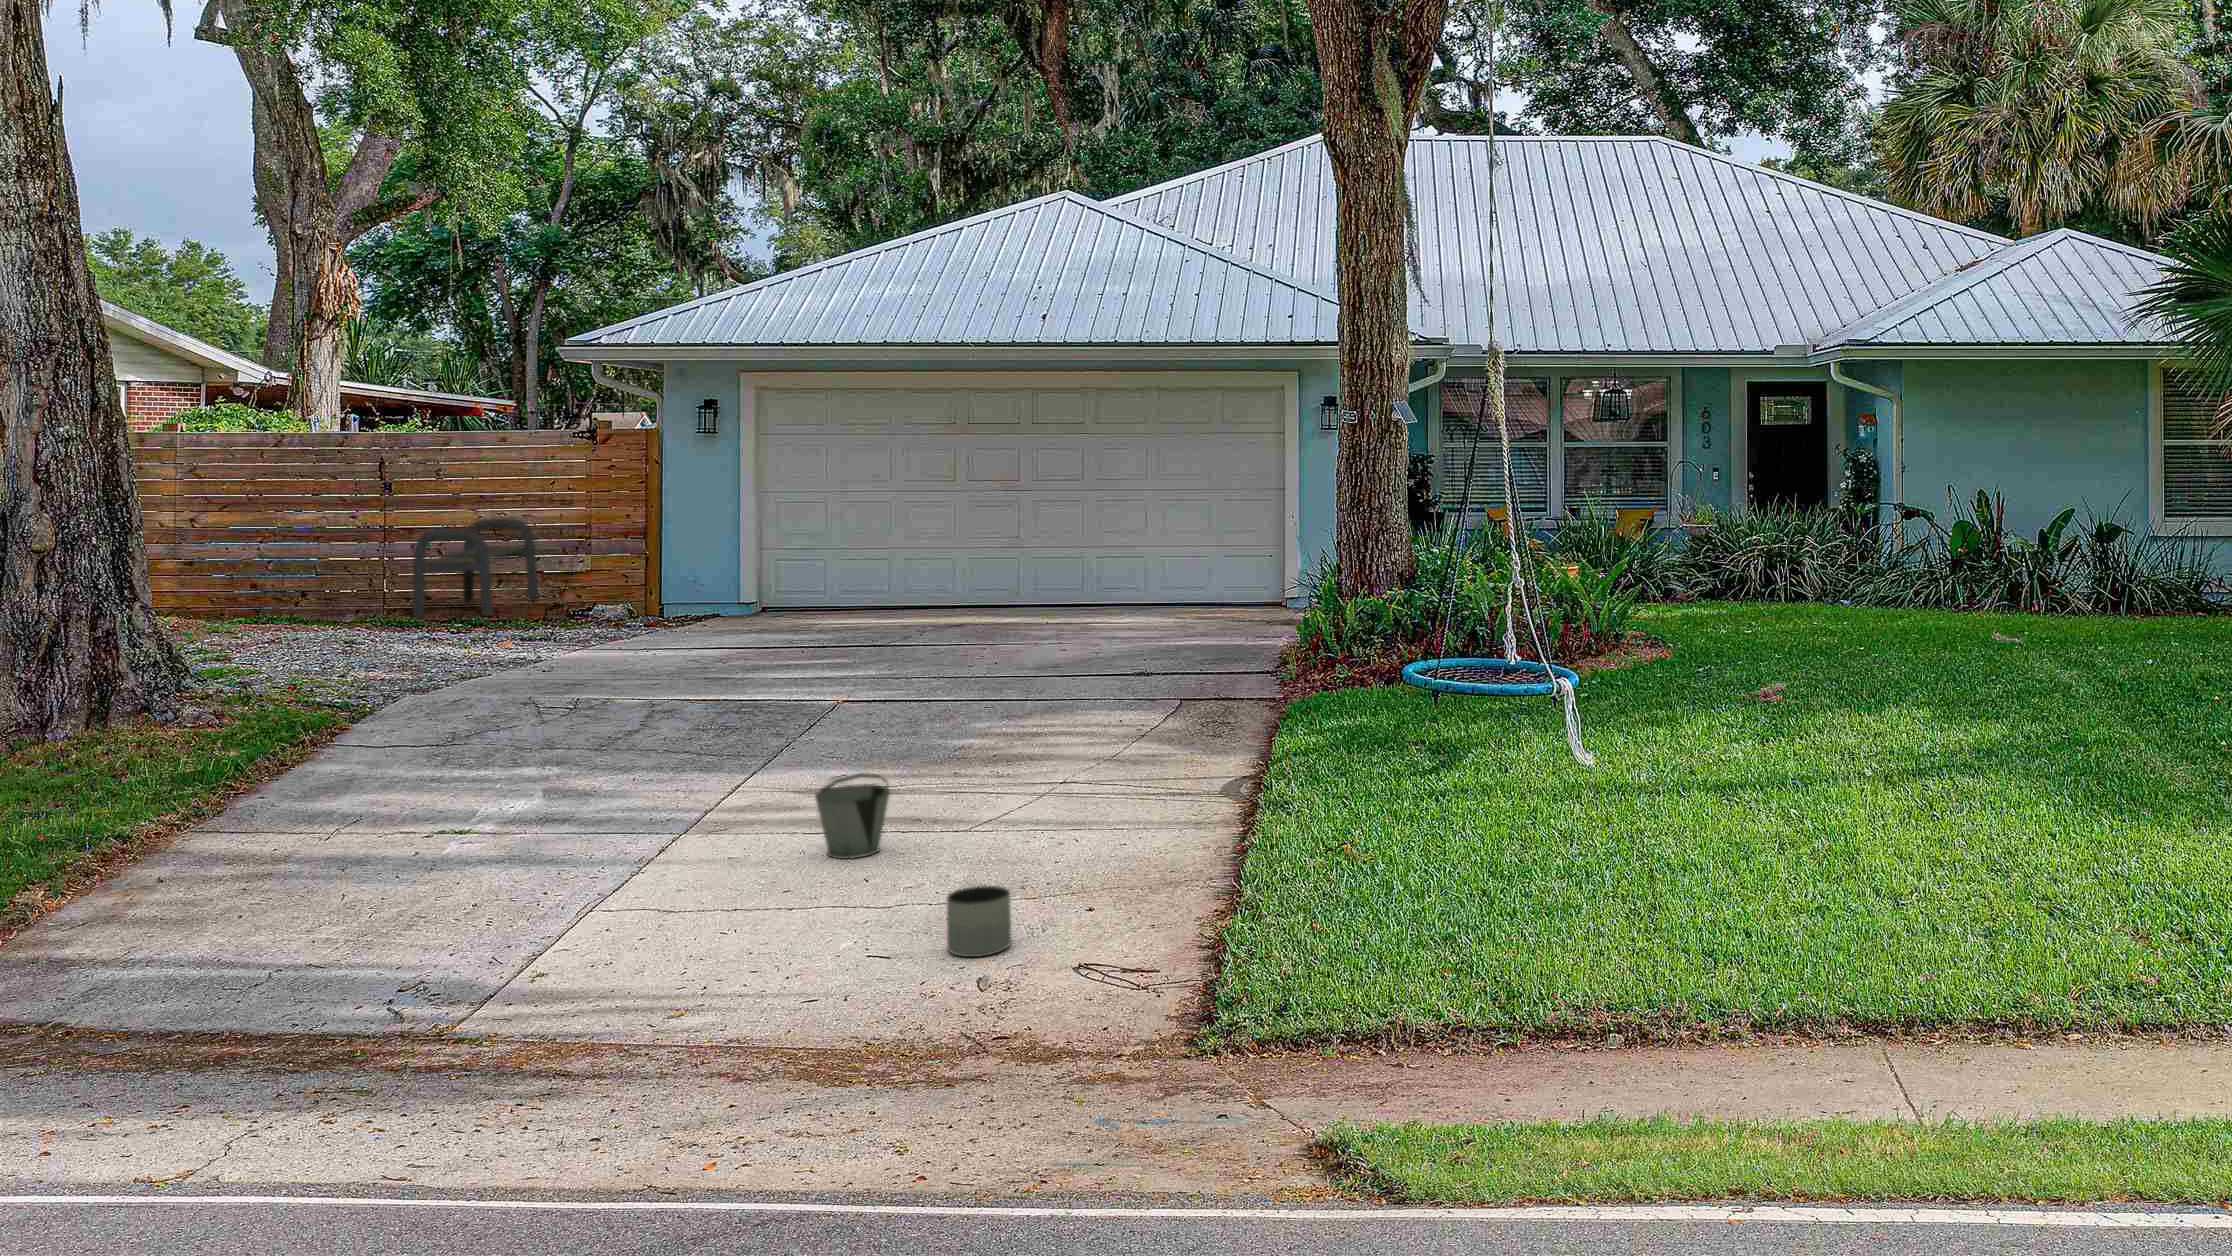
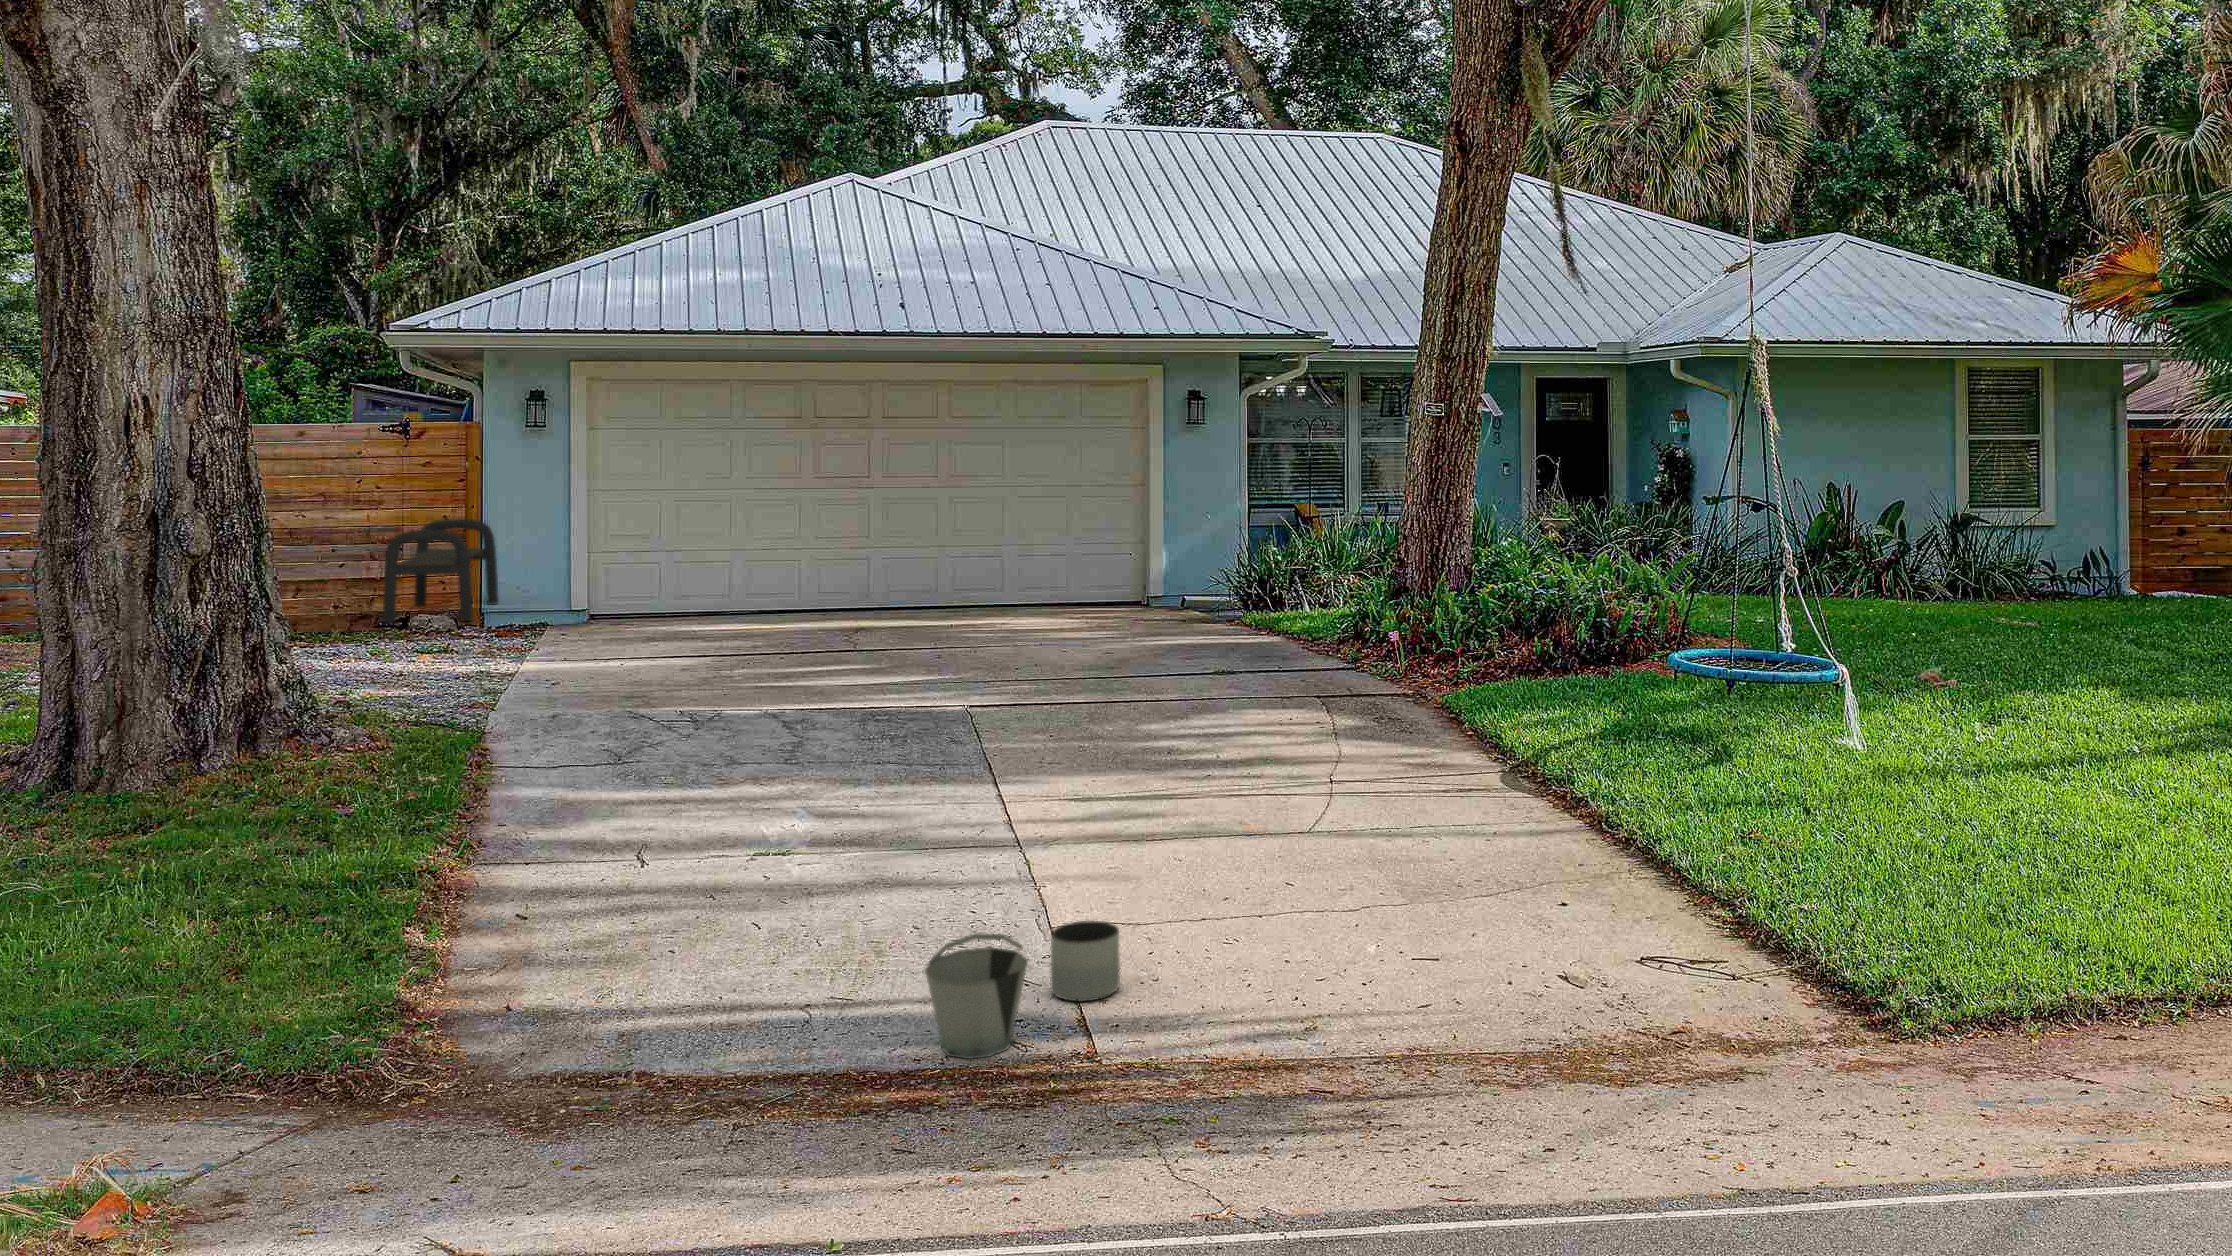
bucket: present [815,773,890,859] -> present [925,934,1028,1059]
planter: present [947,886,1011,957] -> present [1051,921,1120,1002]

